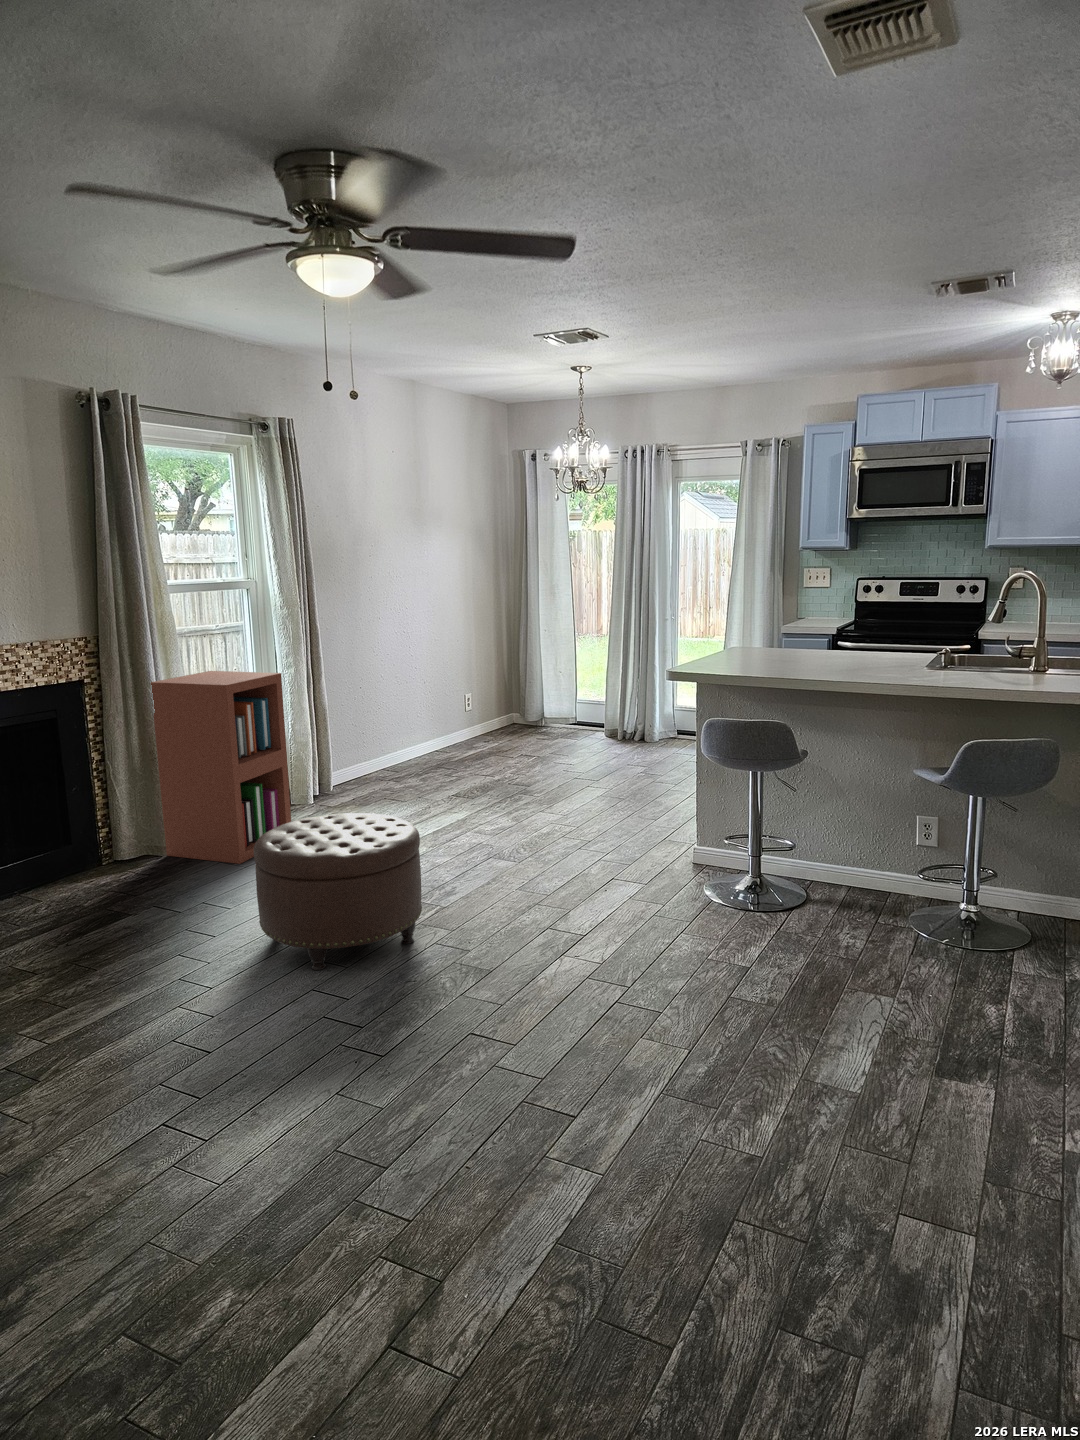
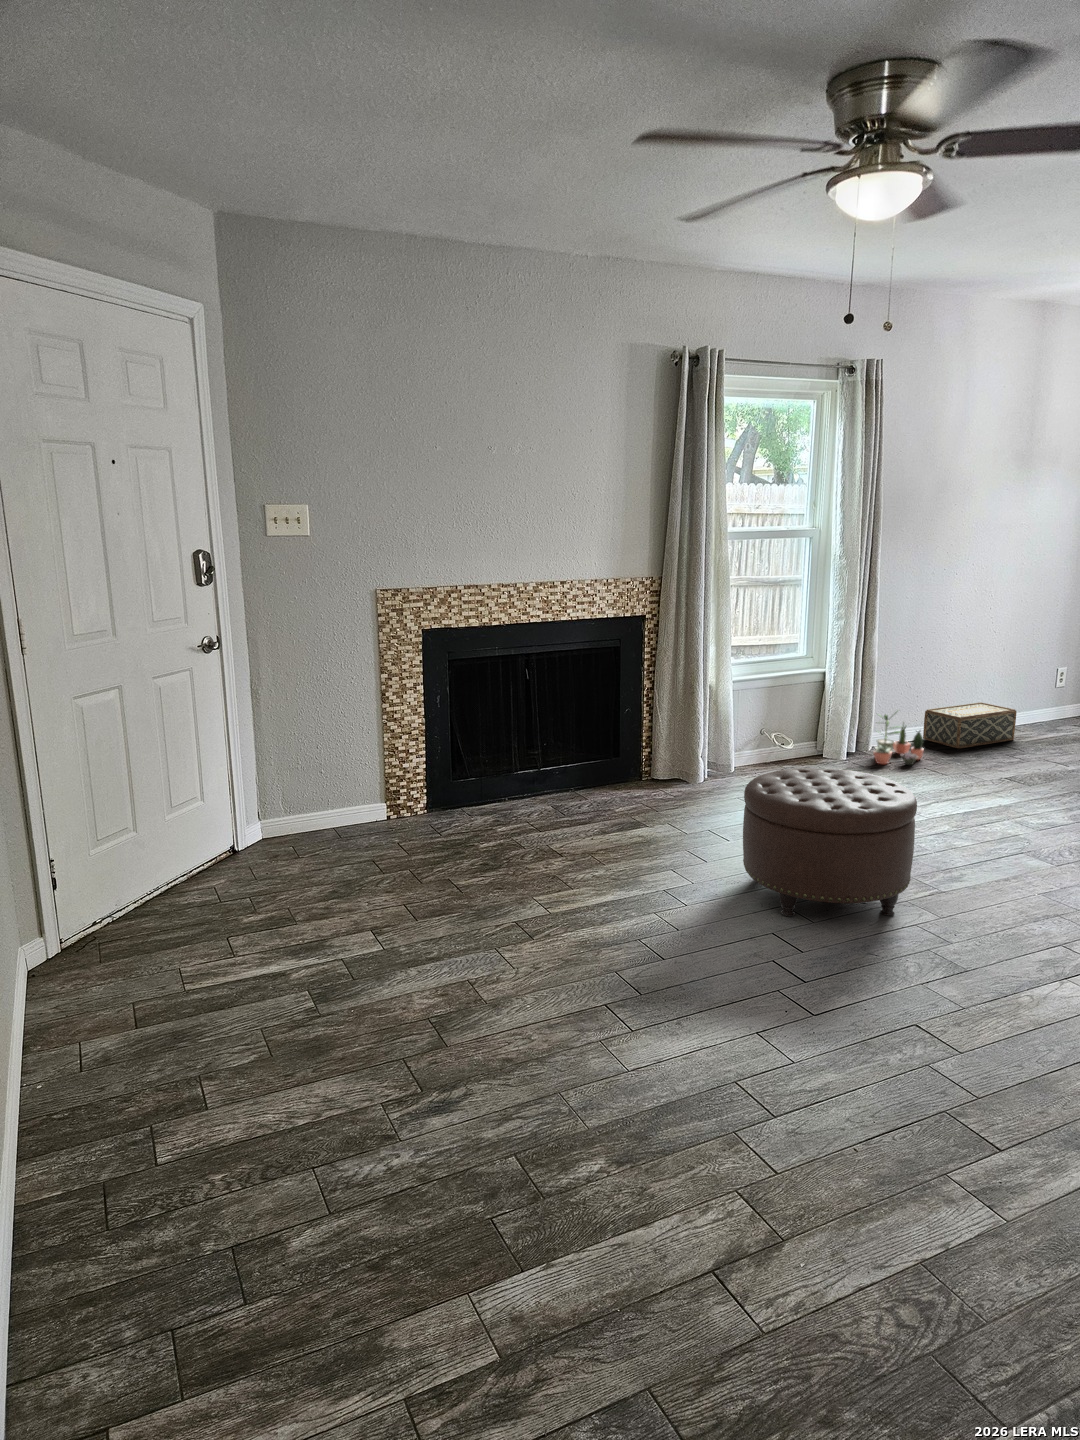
bookshelf: present [151,671,291,864] -> none [695,617,821,803]
woven basket: none [373,733,448,777] -> present [923,702,1016,748]
potted plant: none [334,748,381,803] -> present [873,715,924,765]

